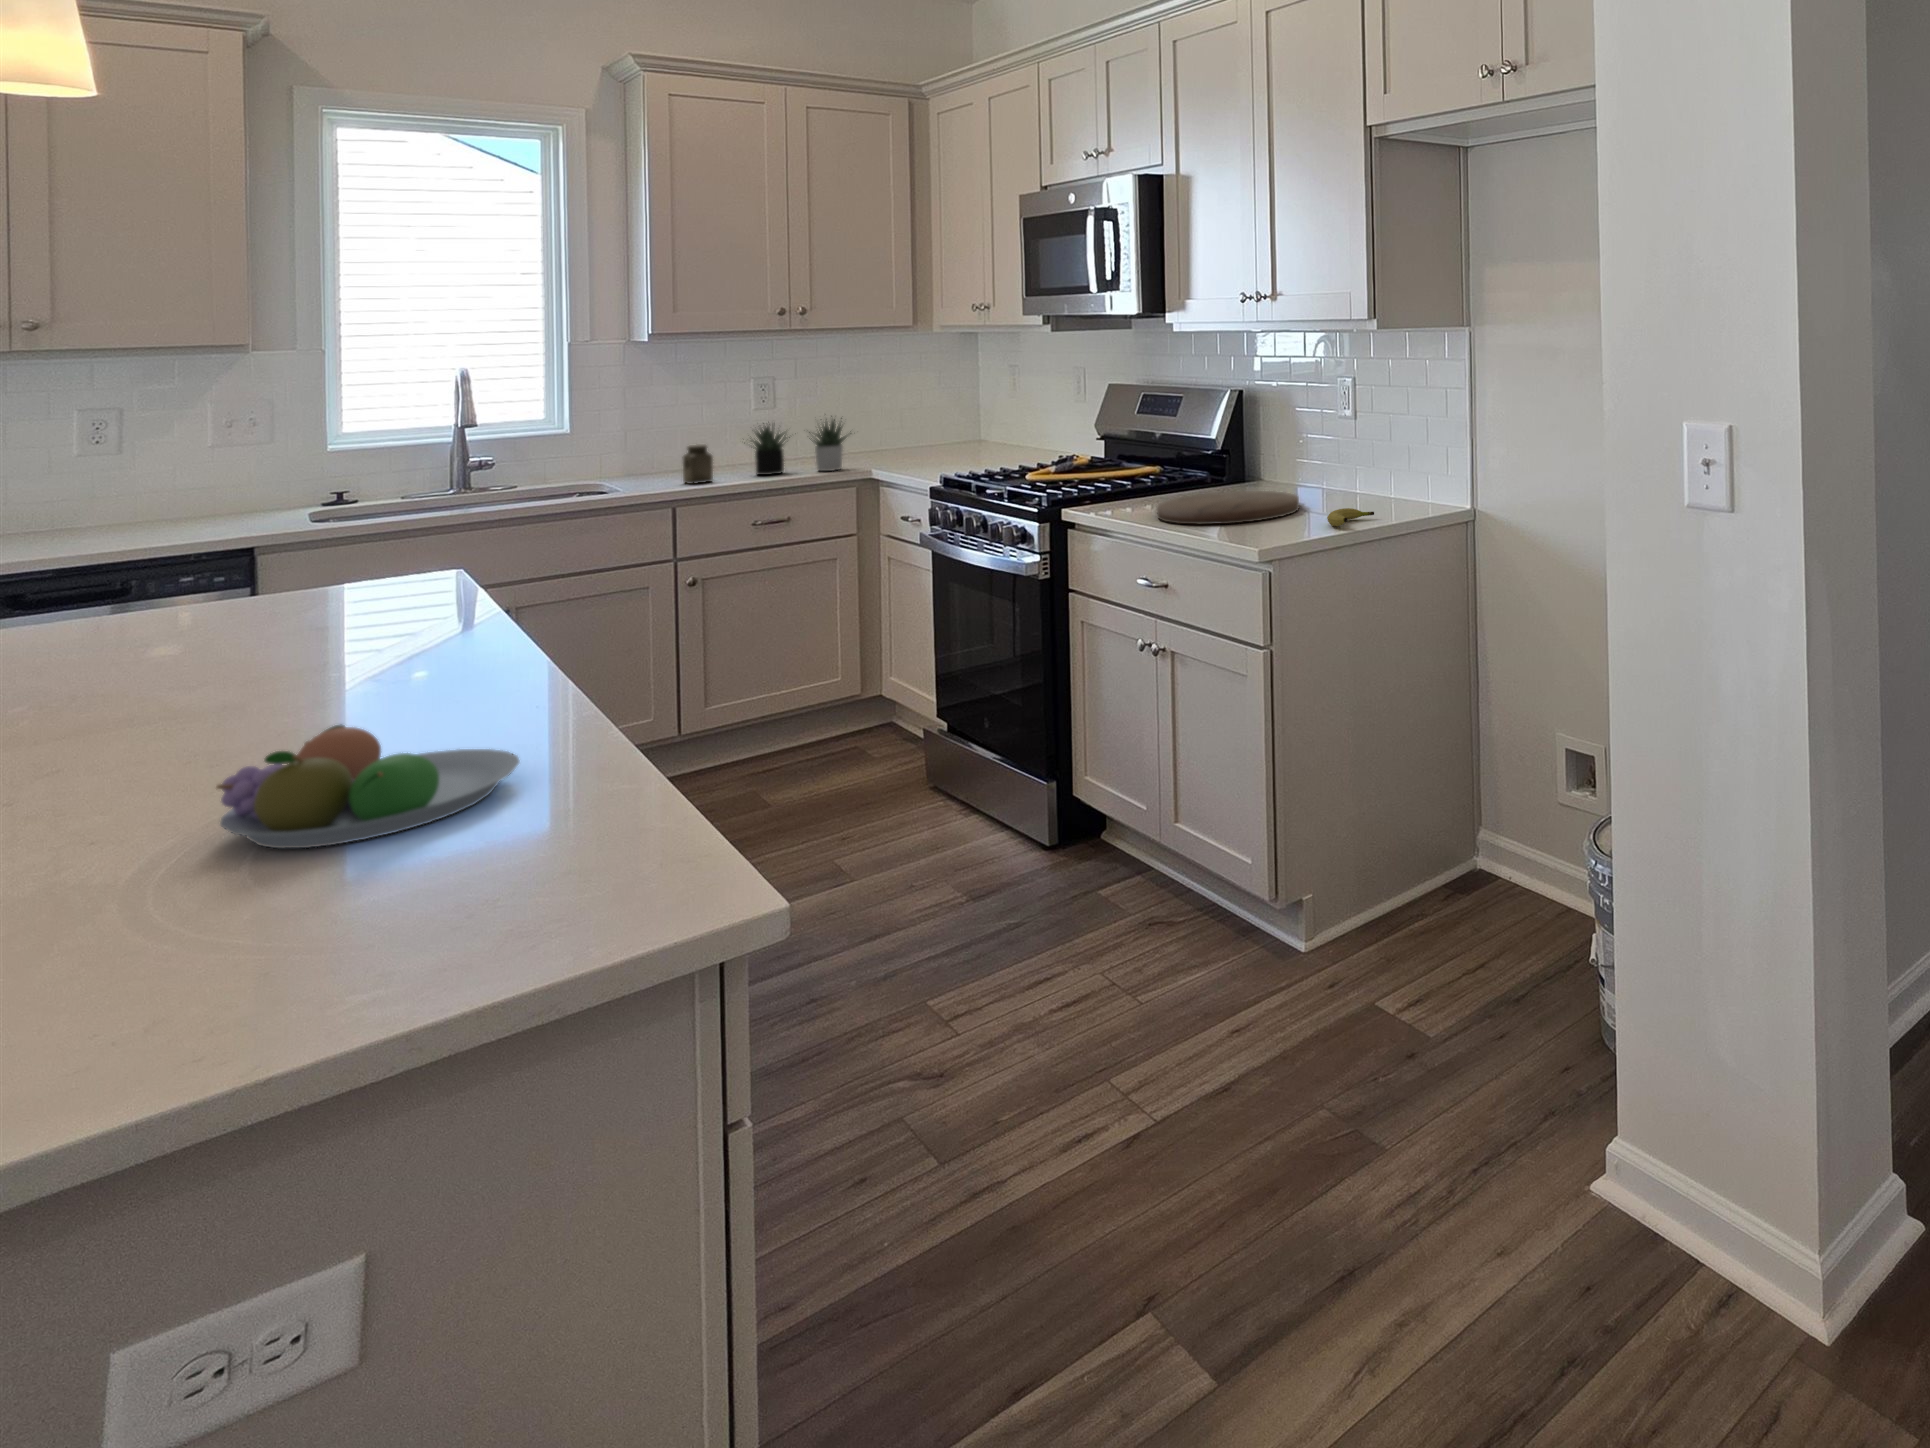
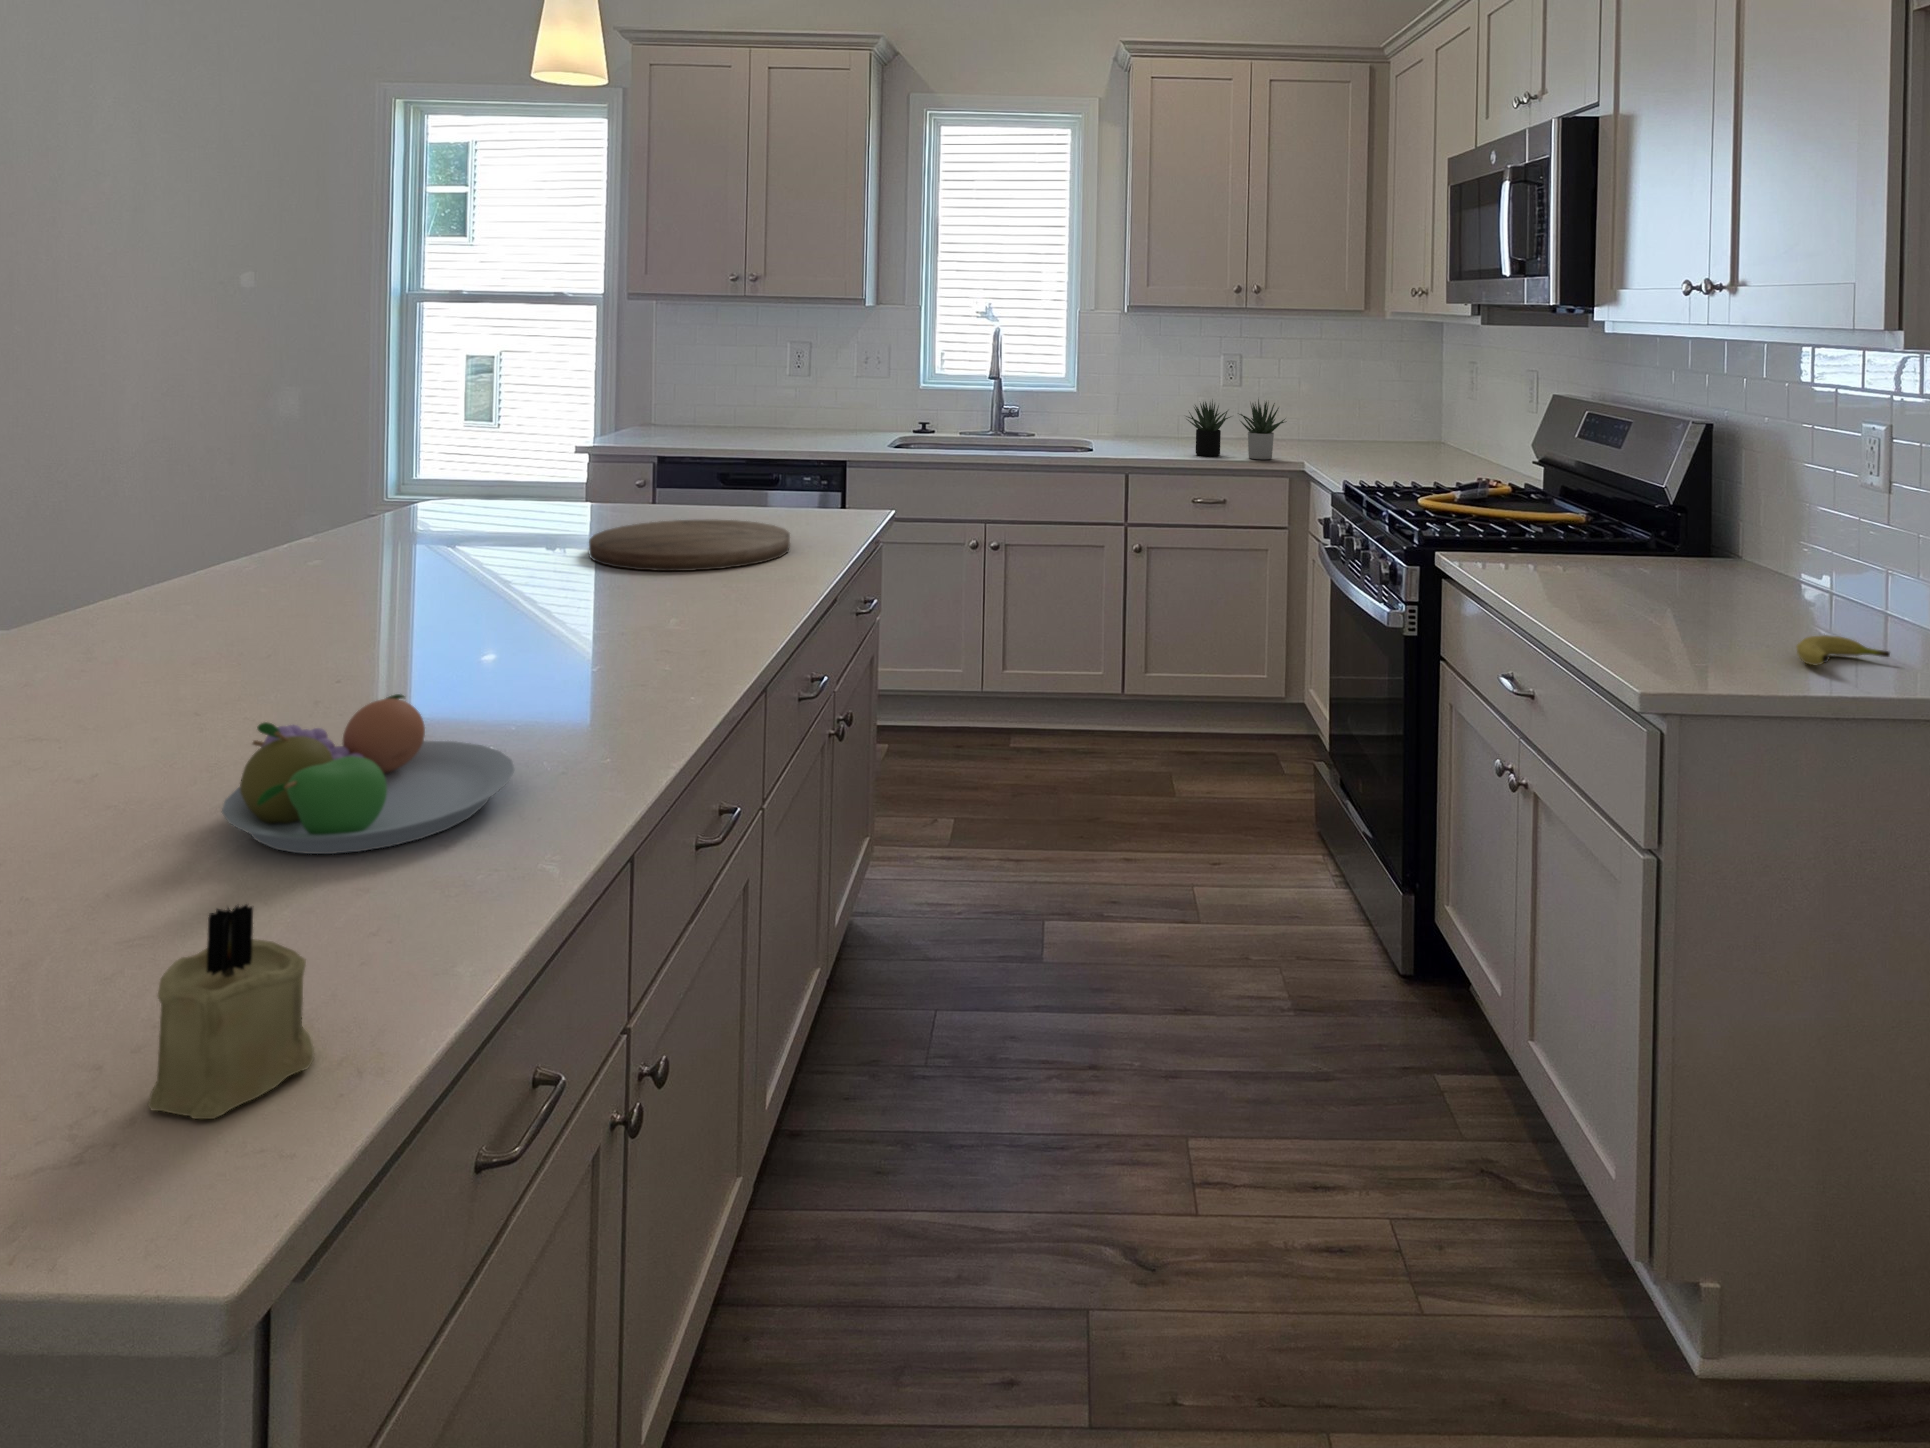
salt shaker: present [682,444,713,484] -> none [1133,417,1157,456]
cutting board: present [1157,491,1299,524] -> present [589,520,790,571]
candle: none [547,769,653,905] -> present [148,904,314,1119]

